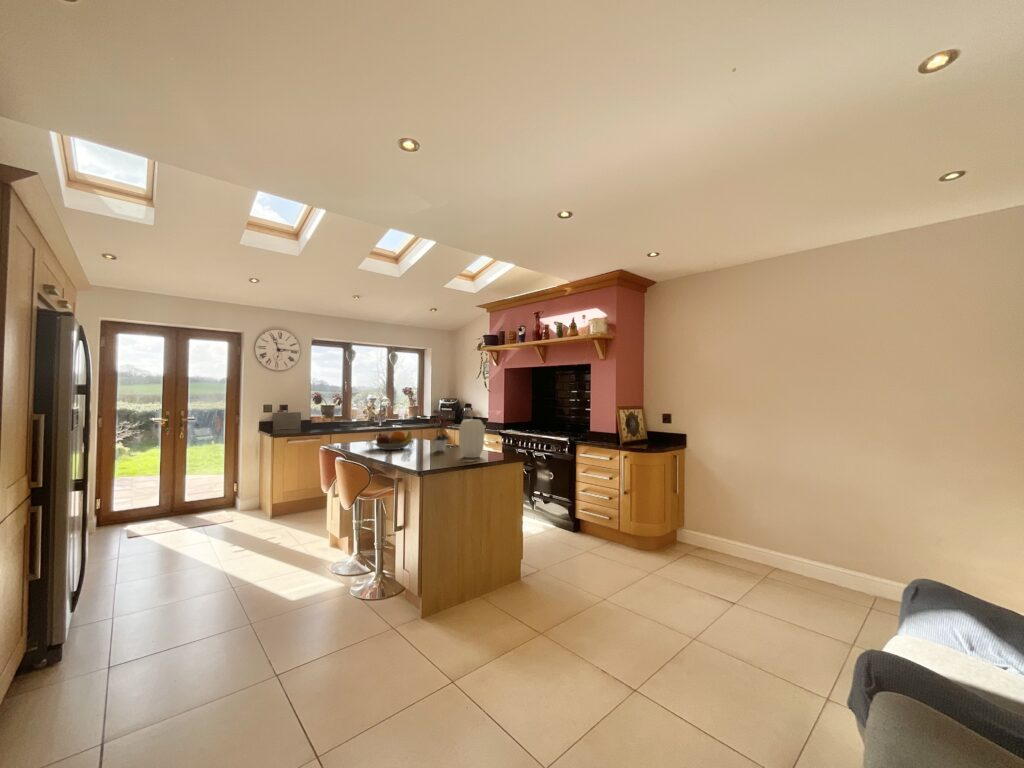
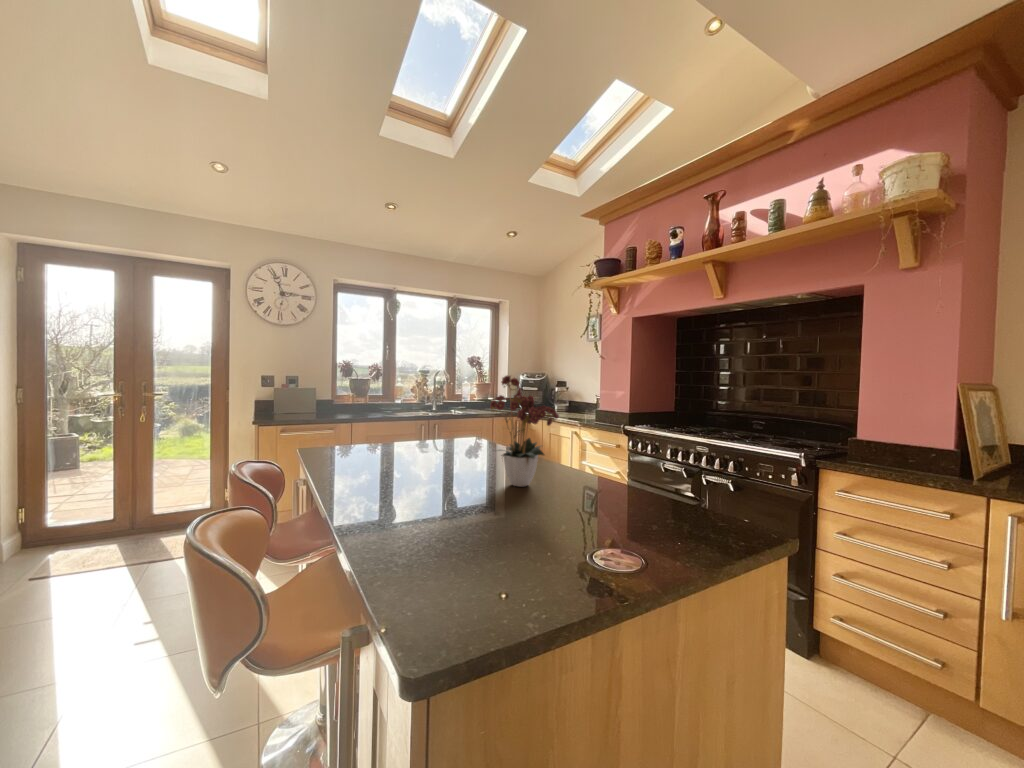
vase: present [459,419,485,458] -> none [579,402,667,533]
fruit bowl: present [371,431,414,450] -> none [355,426,458,474]

